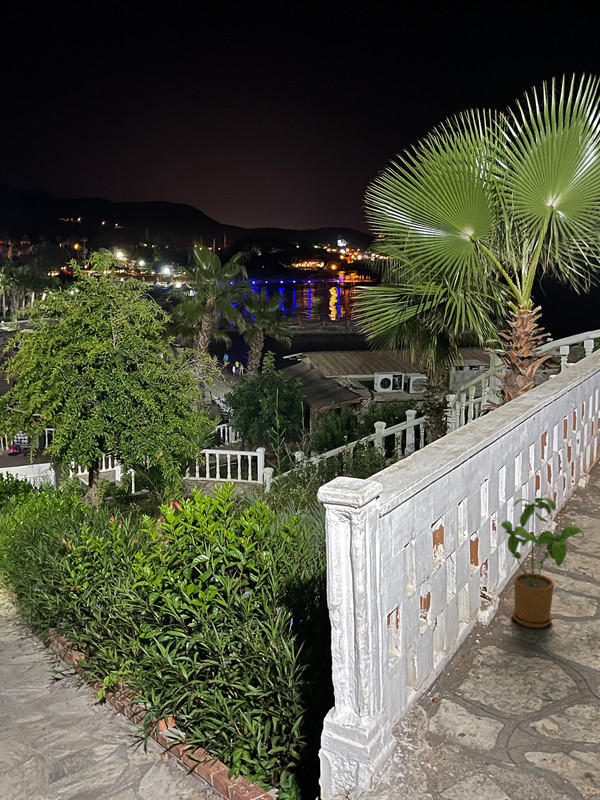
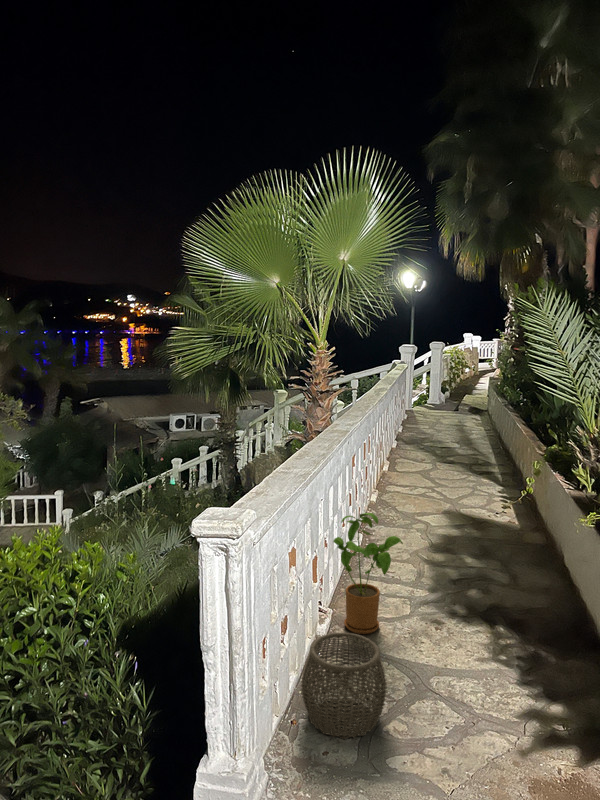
woven basket: none [444,618,537,726] -> present [301,632,387,739]

